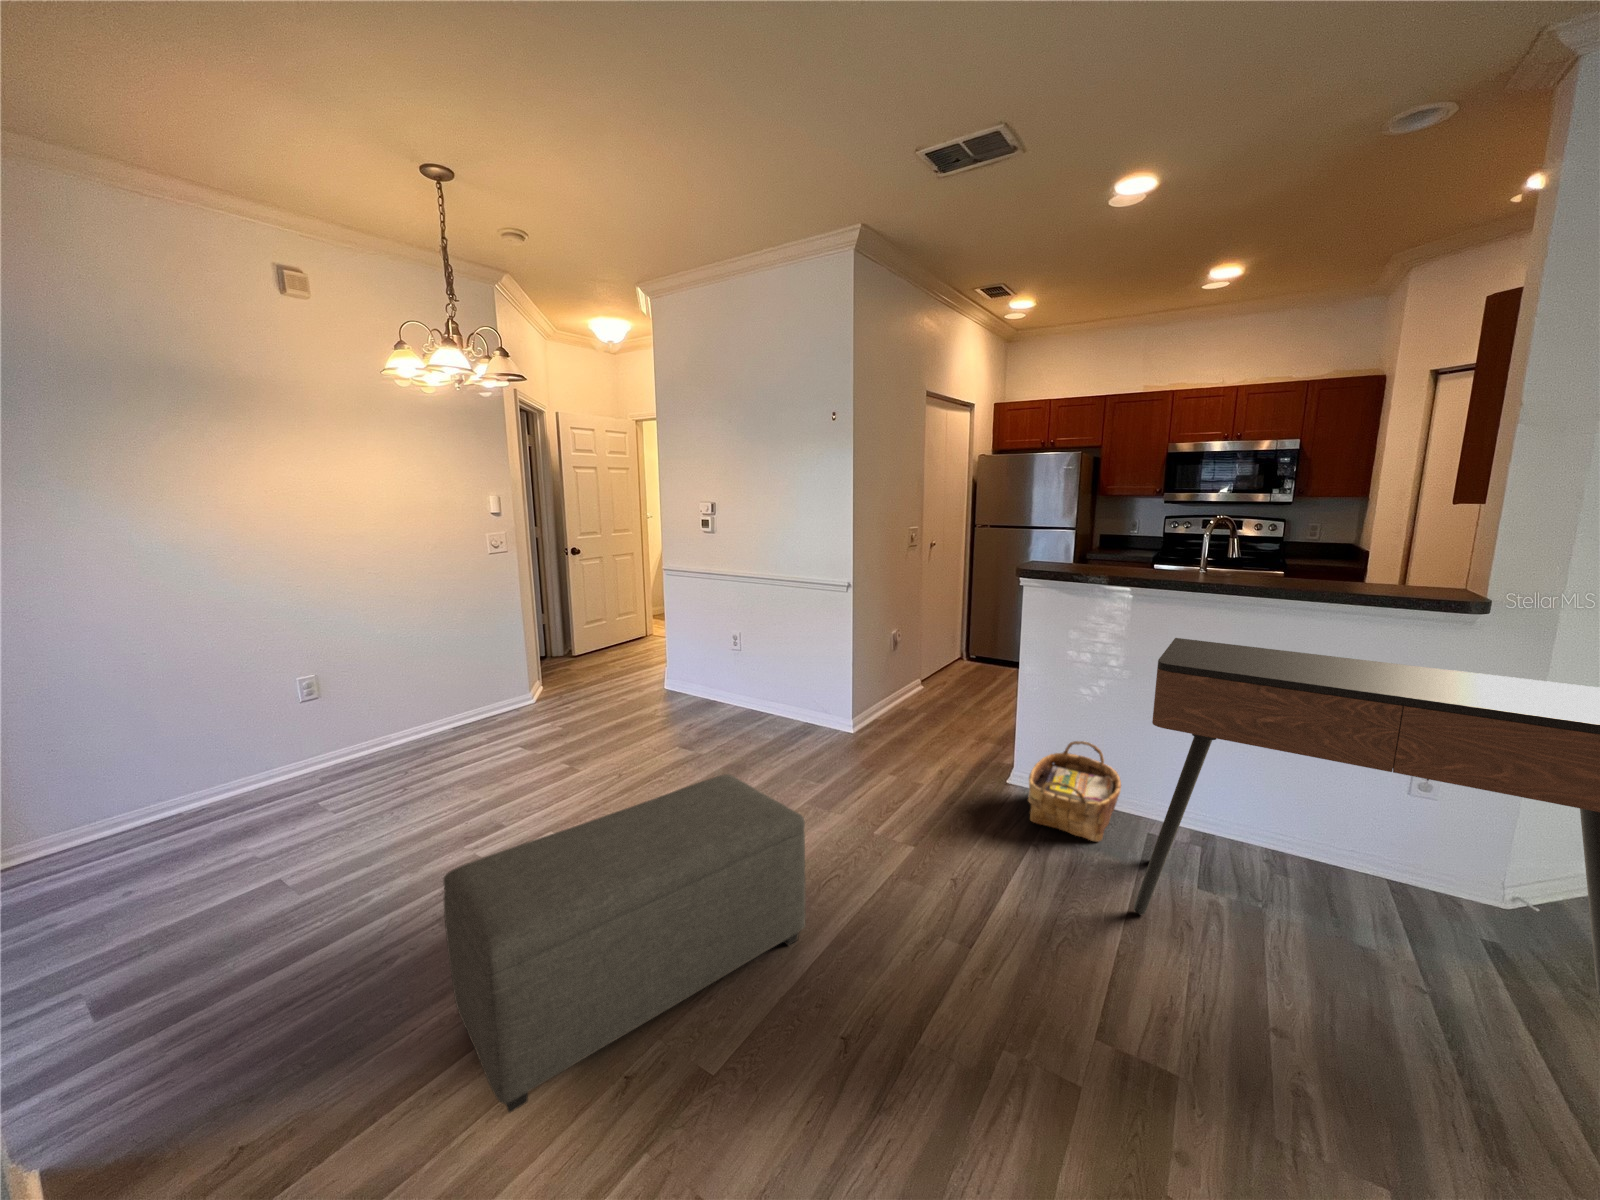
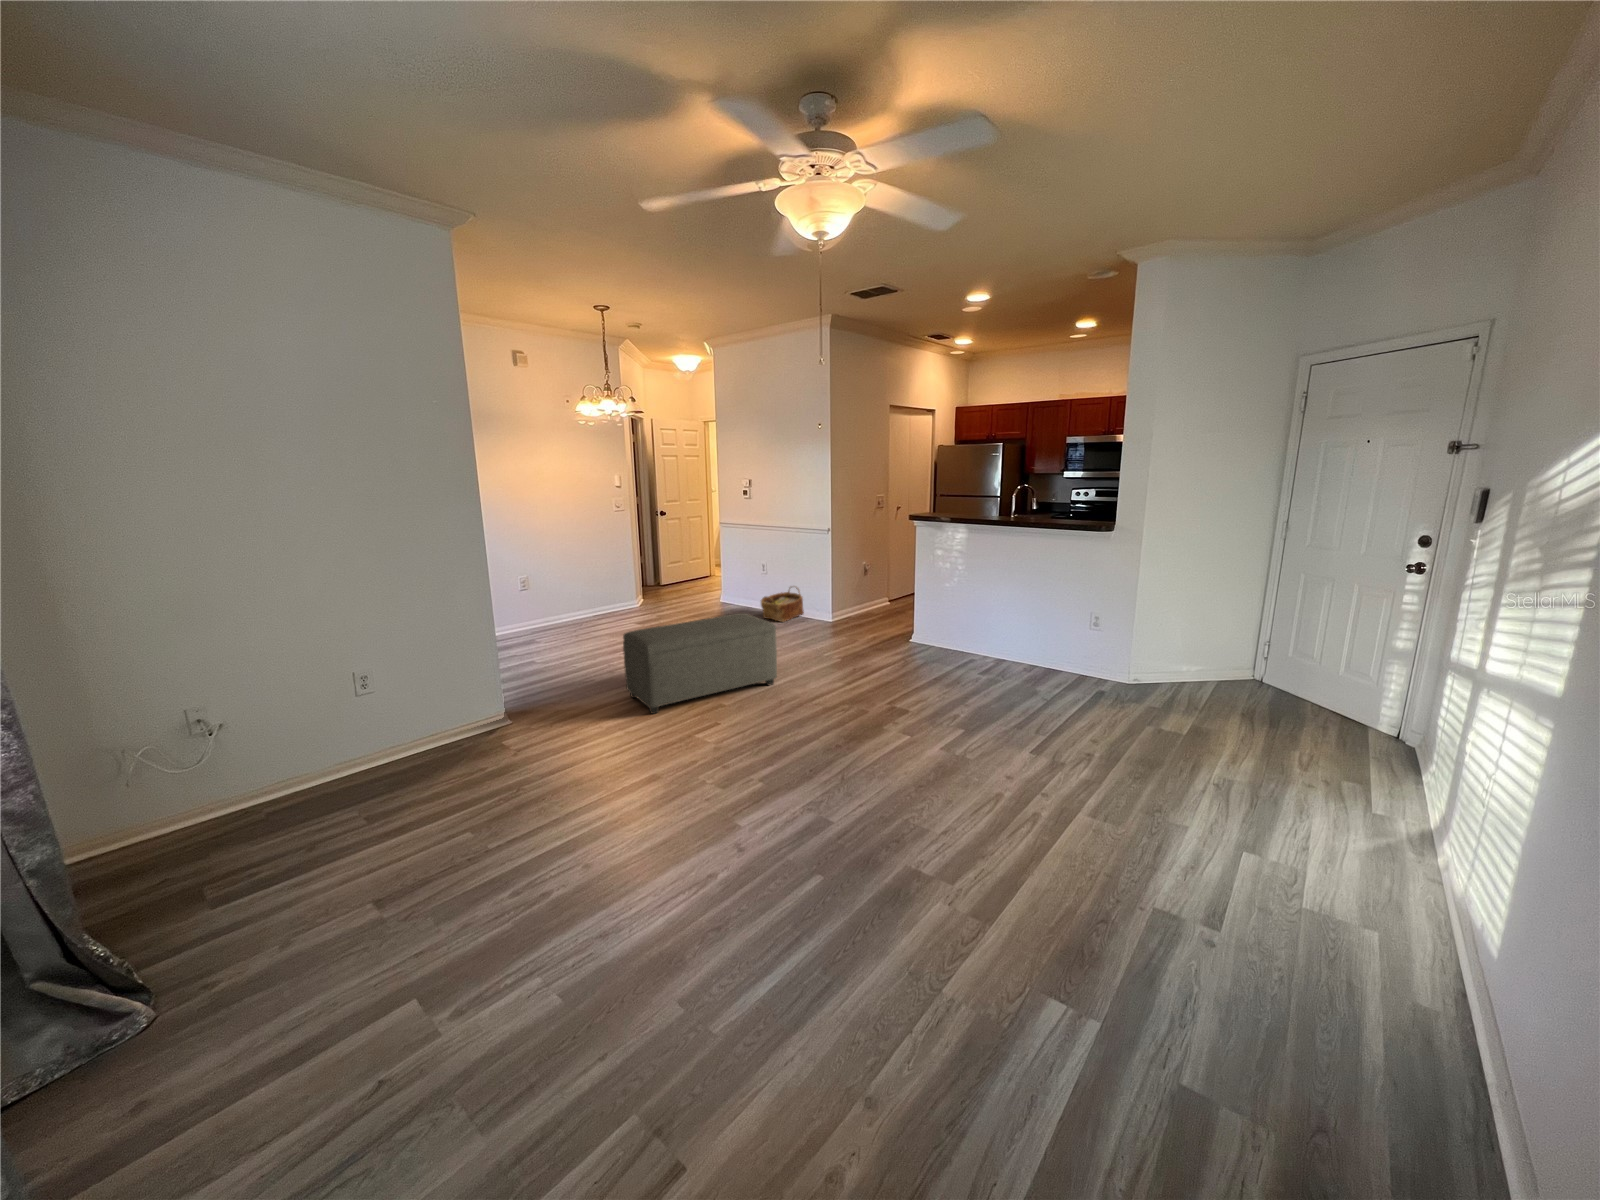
console table: present [1134,638,1600,995] -> none [939,550,1153,726]
woven basket: present [1028,741,1121,841] -> present [761,587,804,622]

